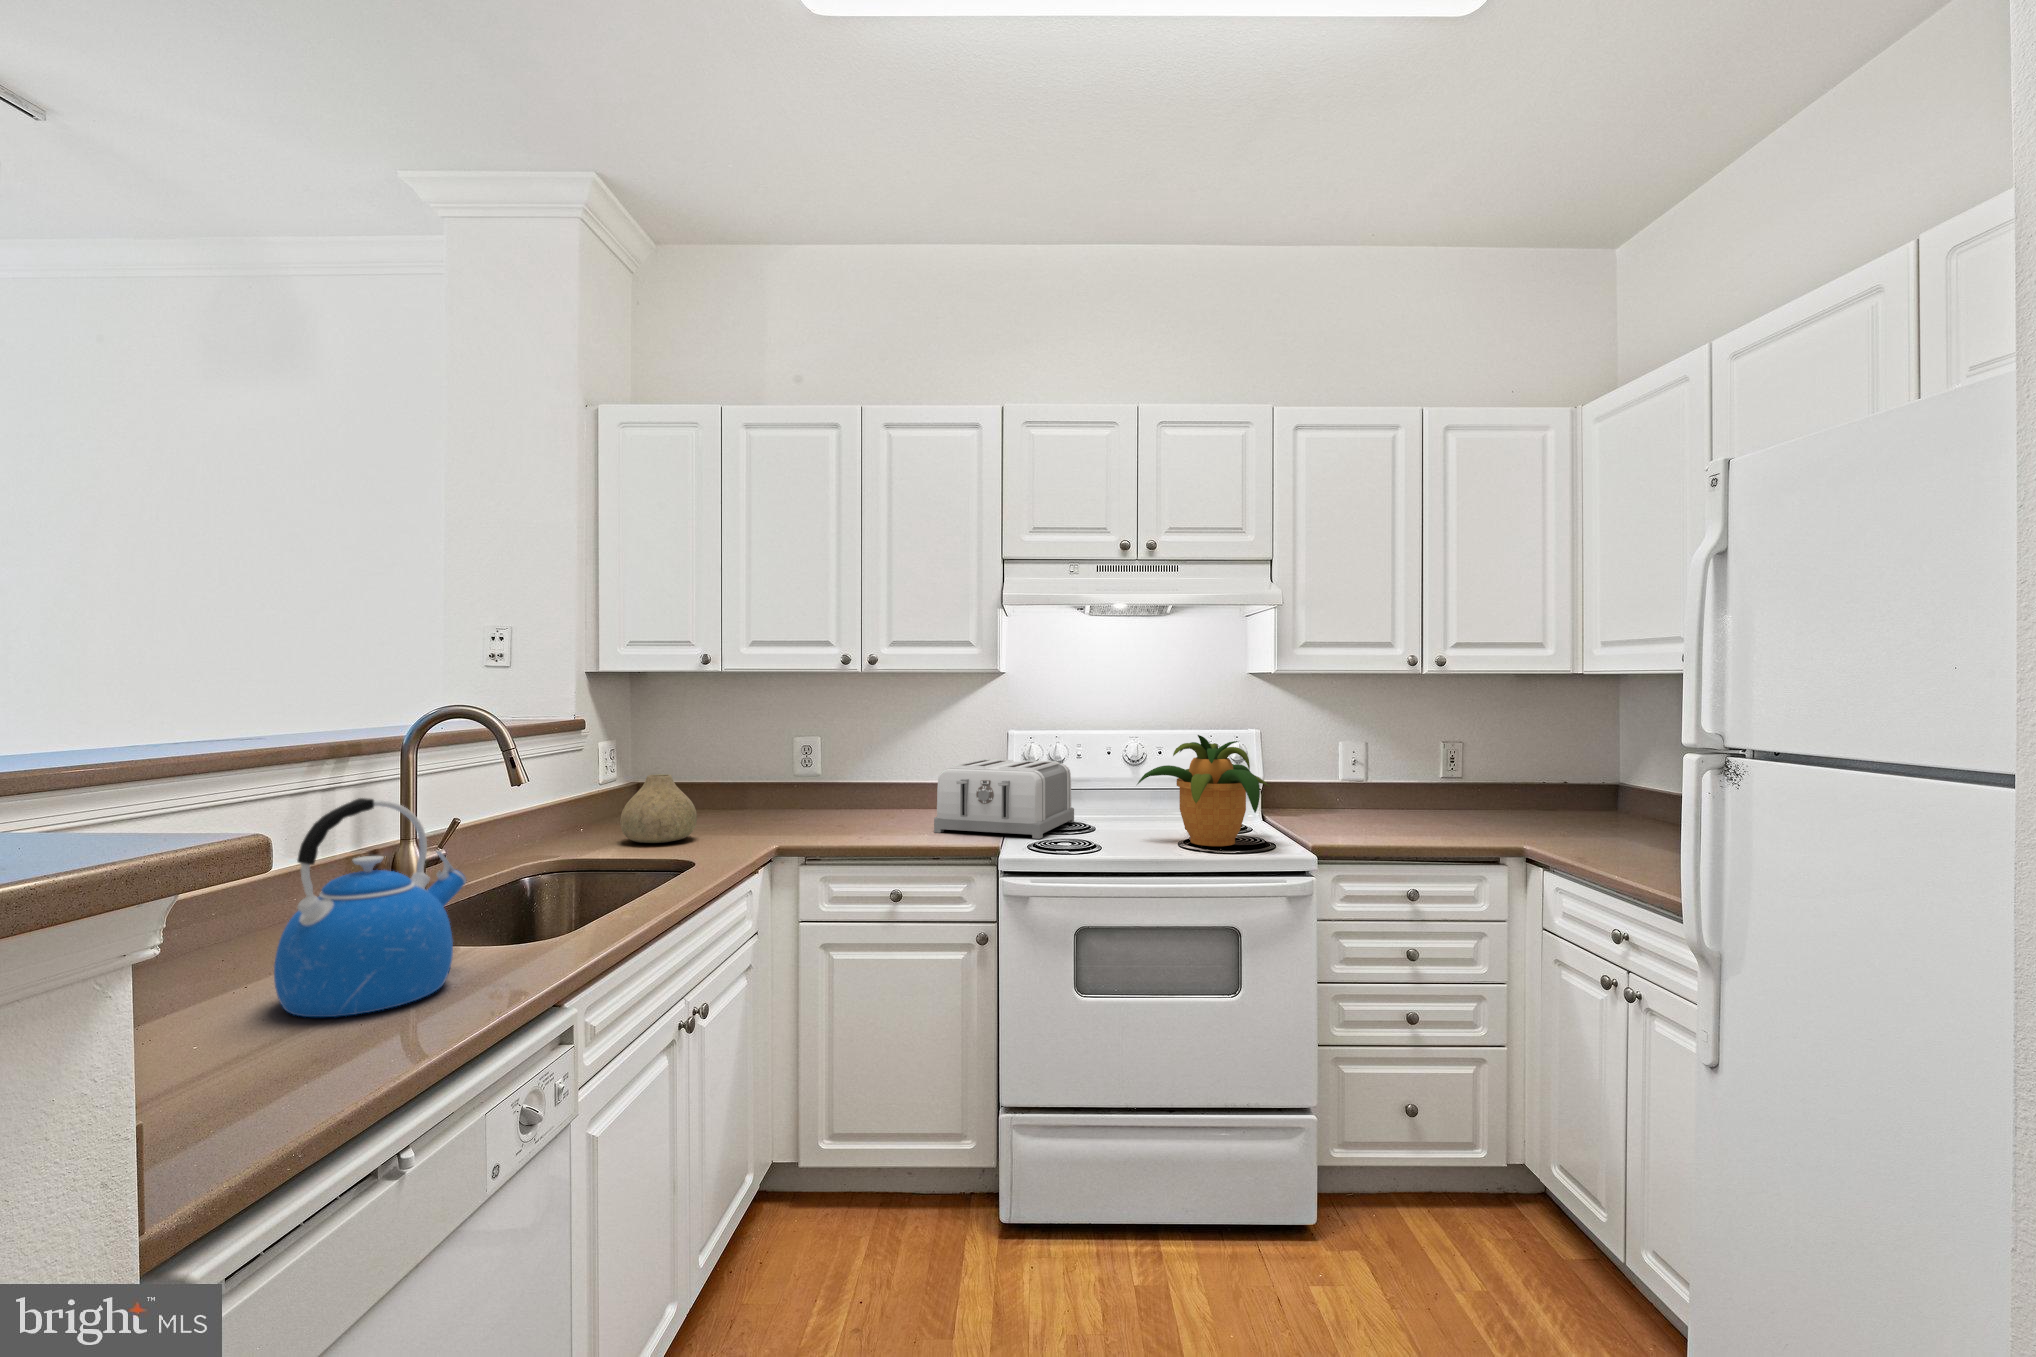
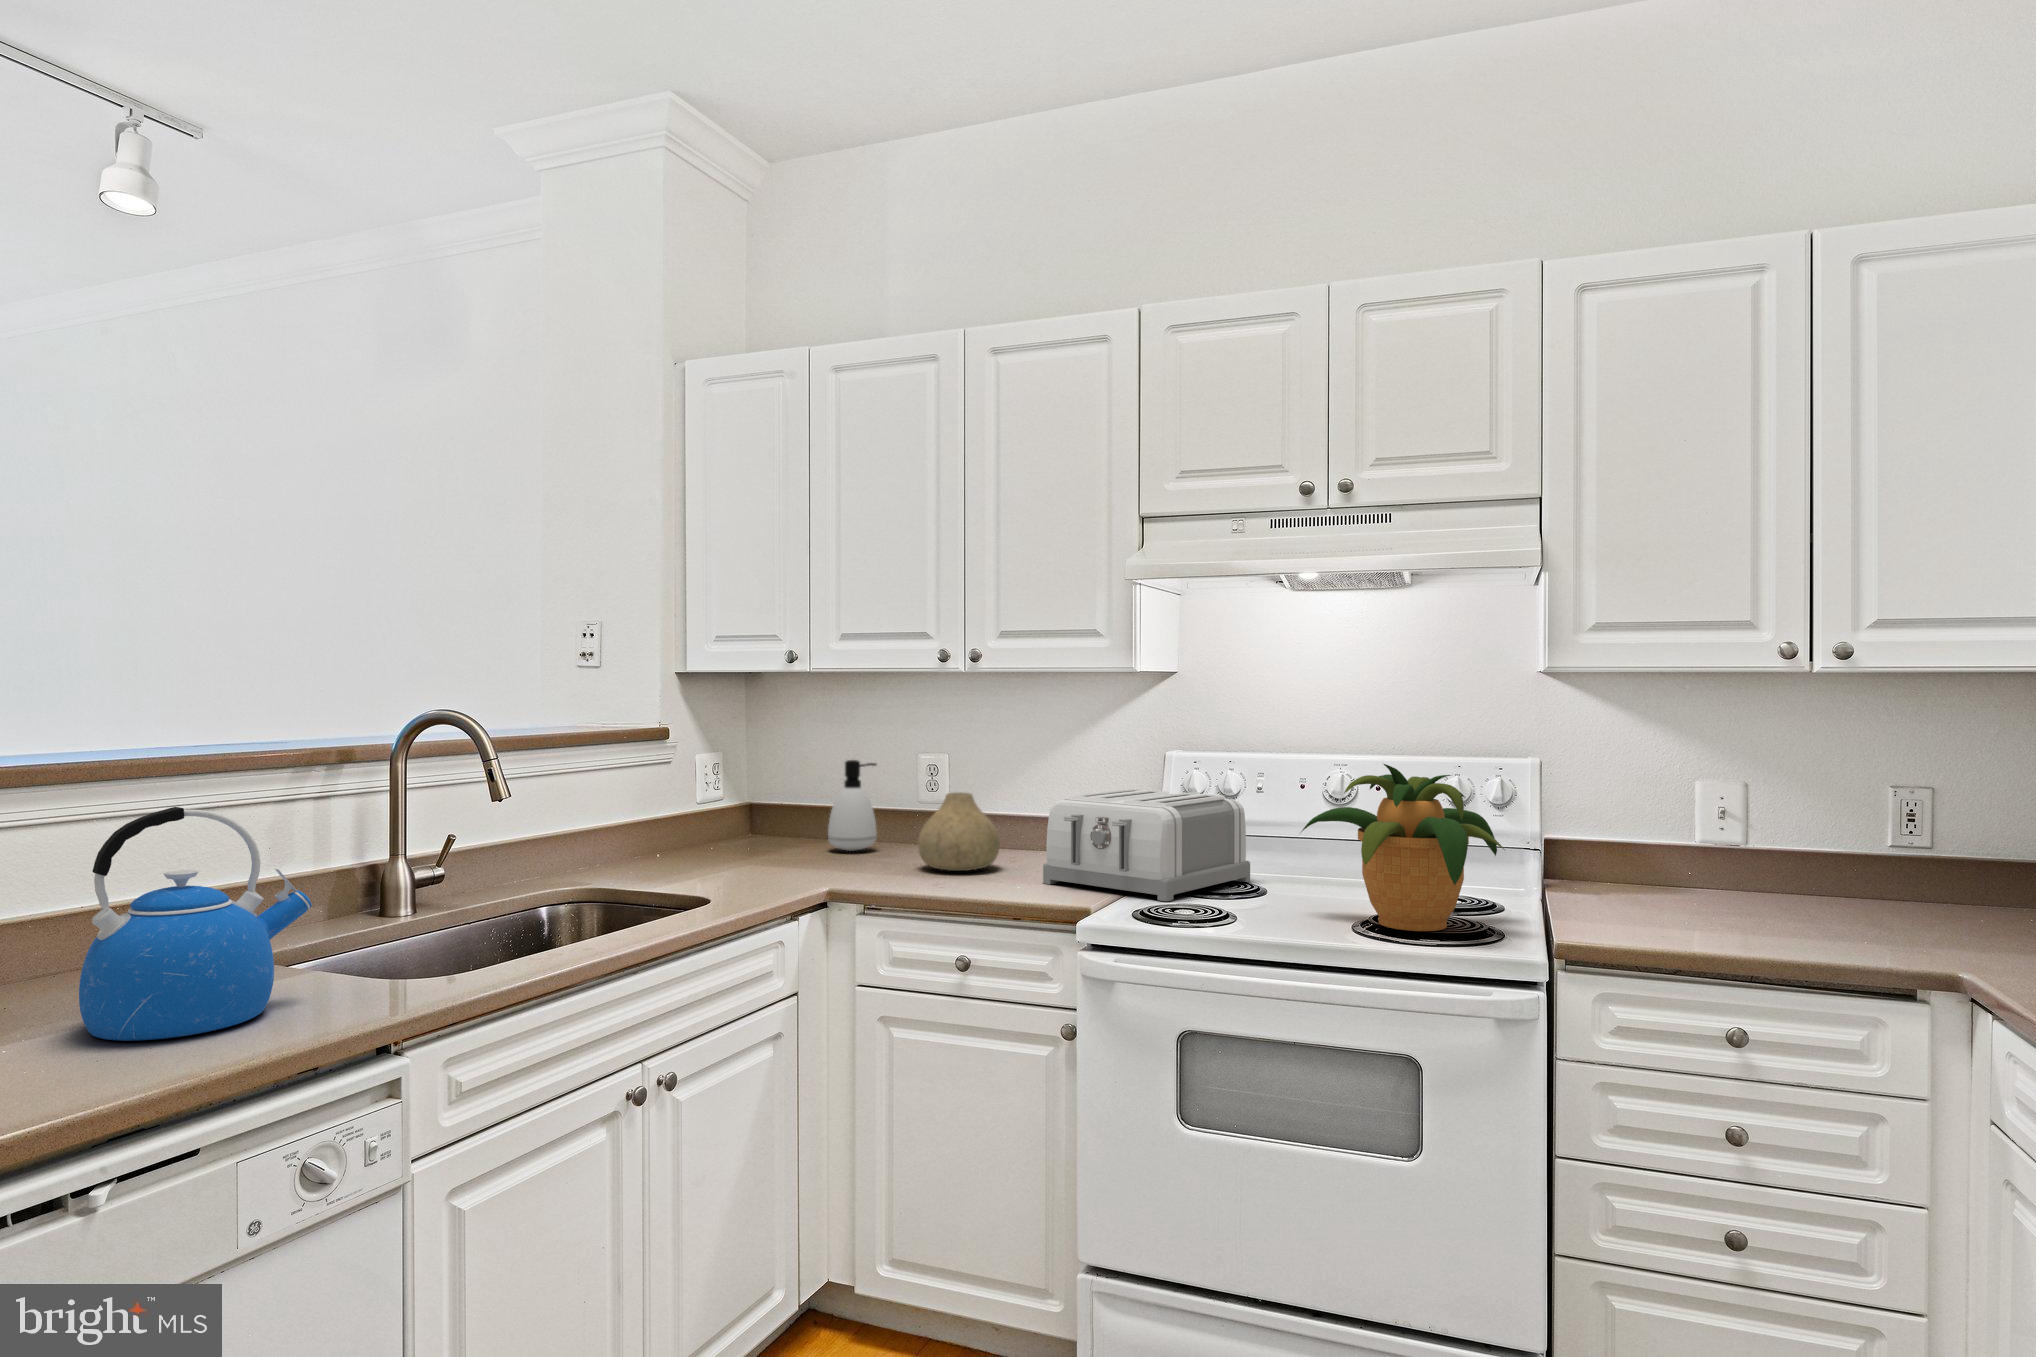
soap dispenser: none [726,744,767,818] -> present [828,760,877,851]
vase: present [620,774,697,843] -> present [918,792,1000,871]

